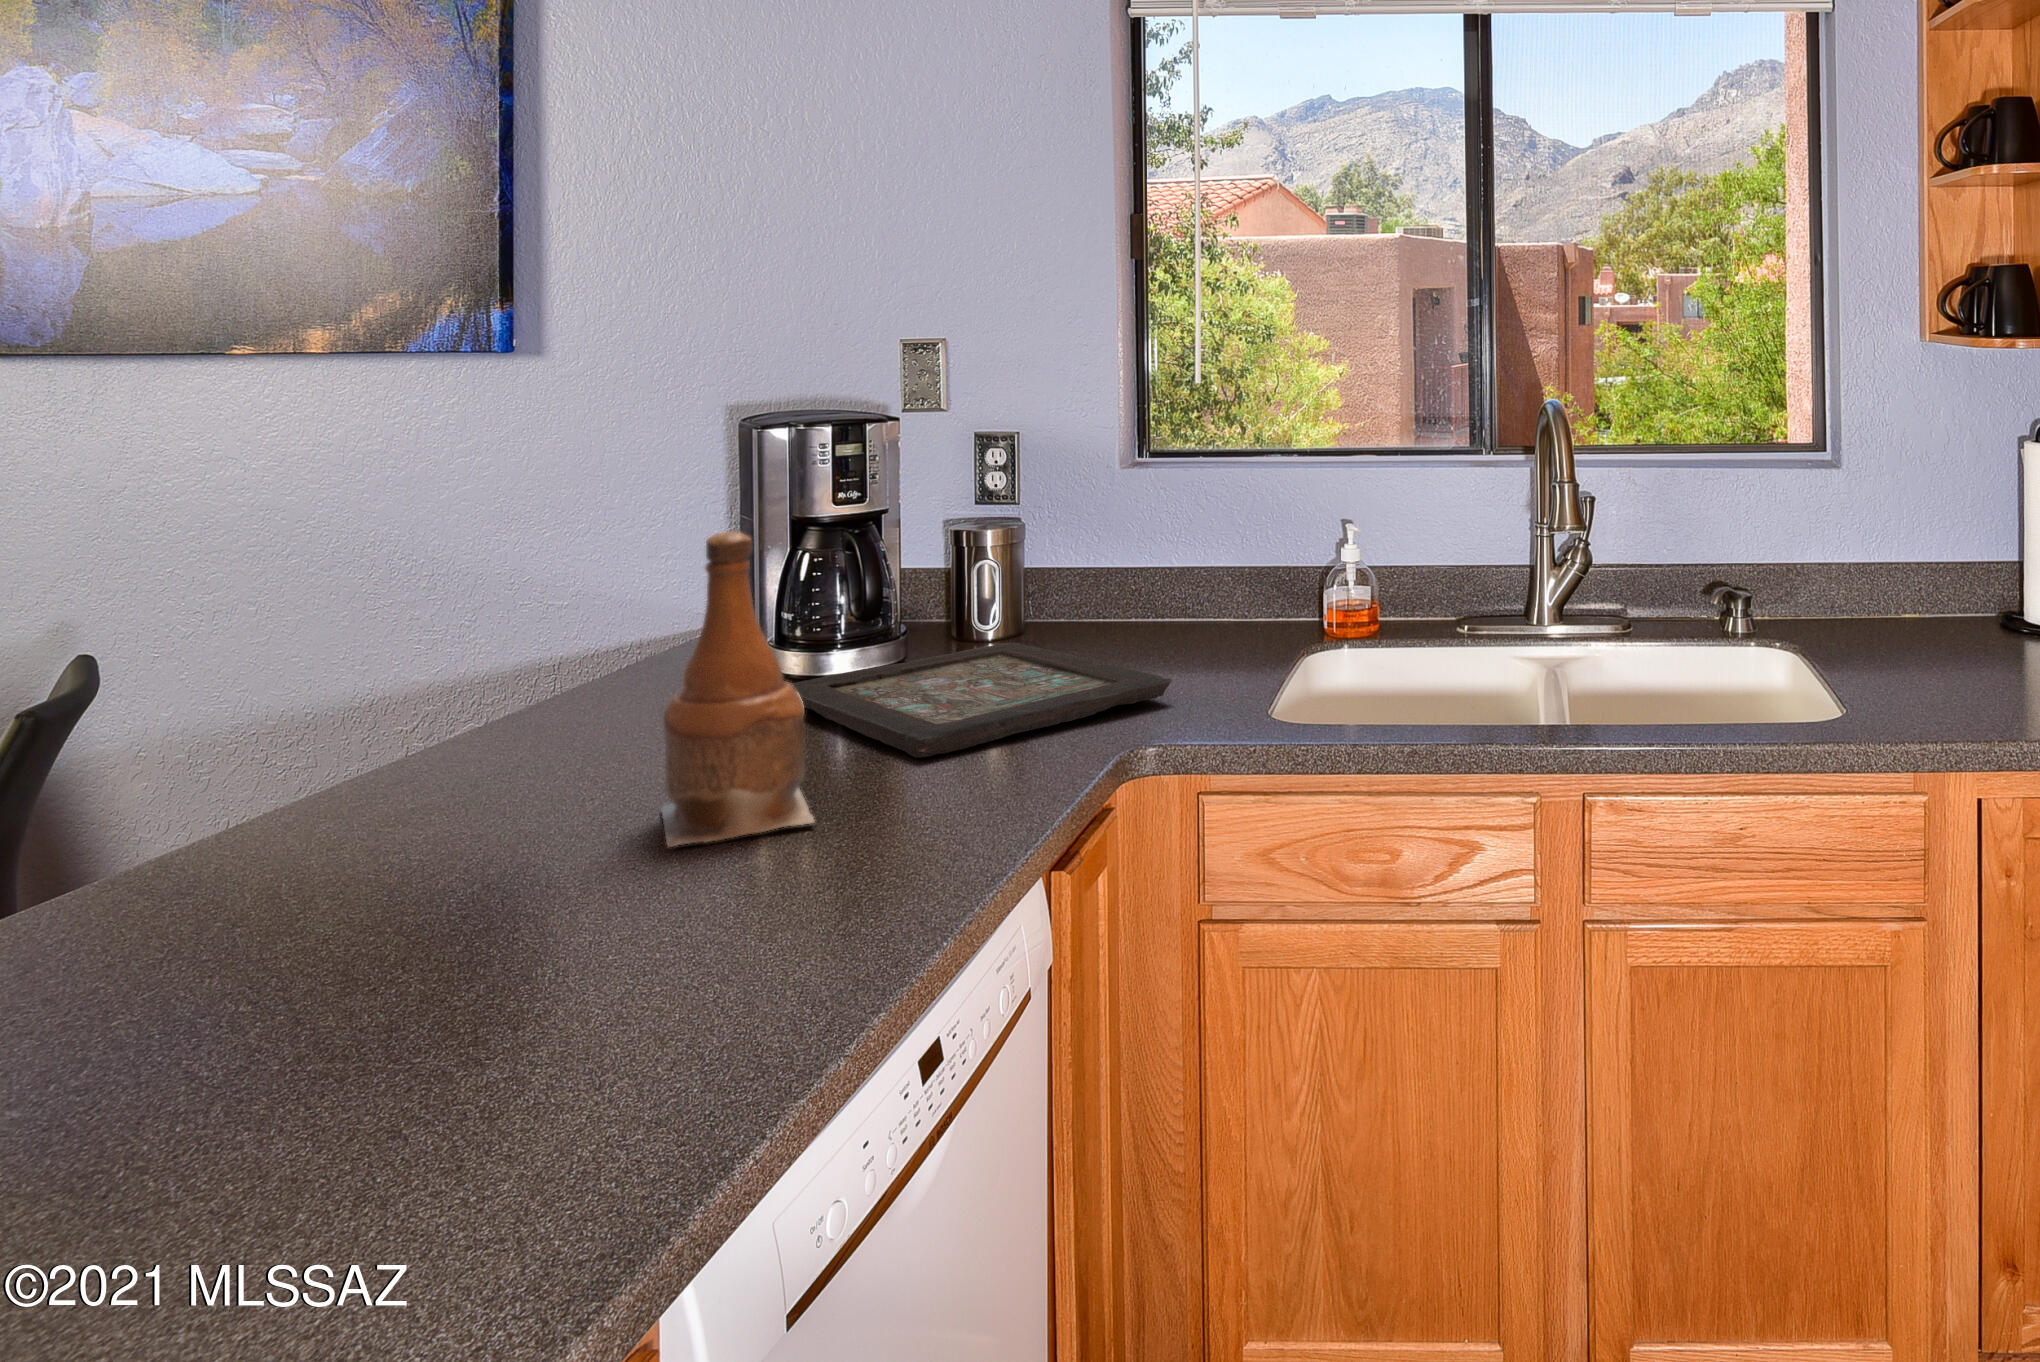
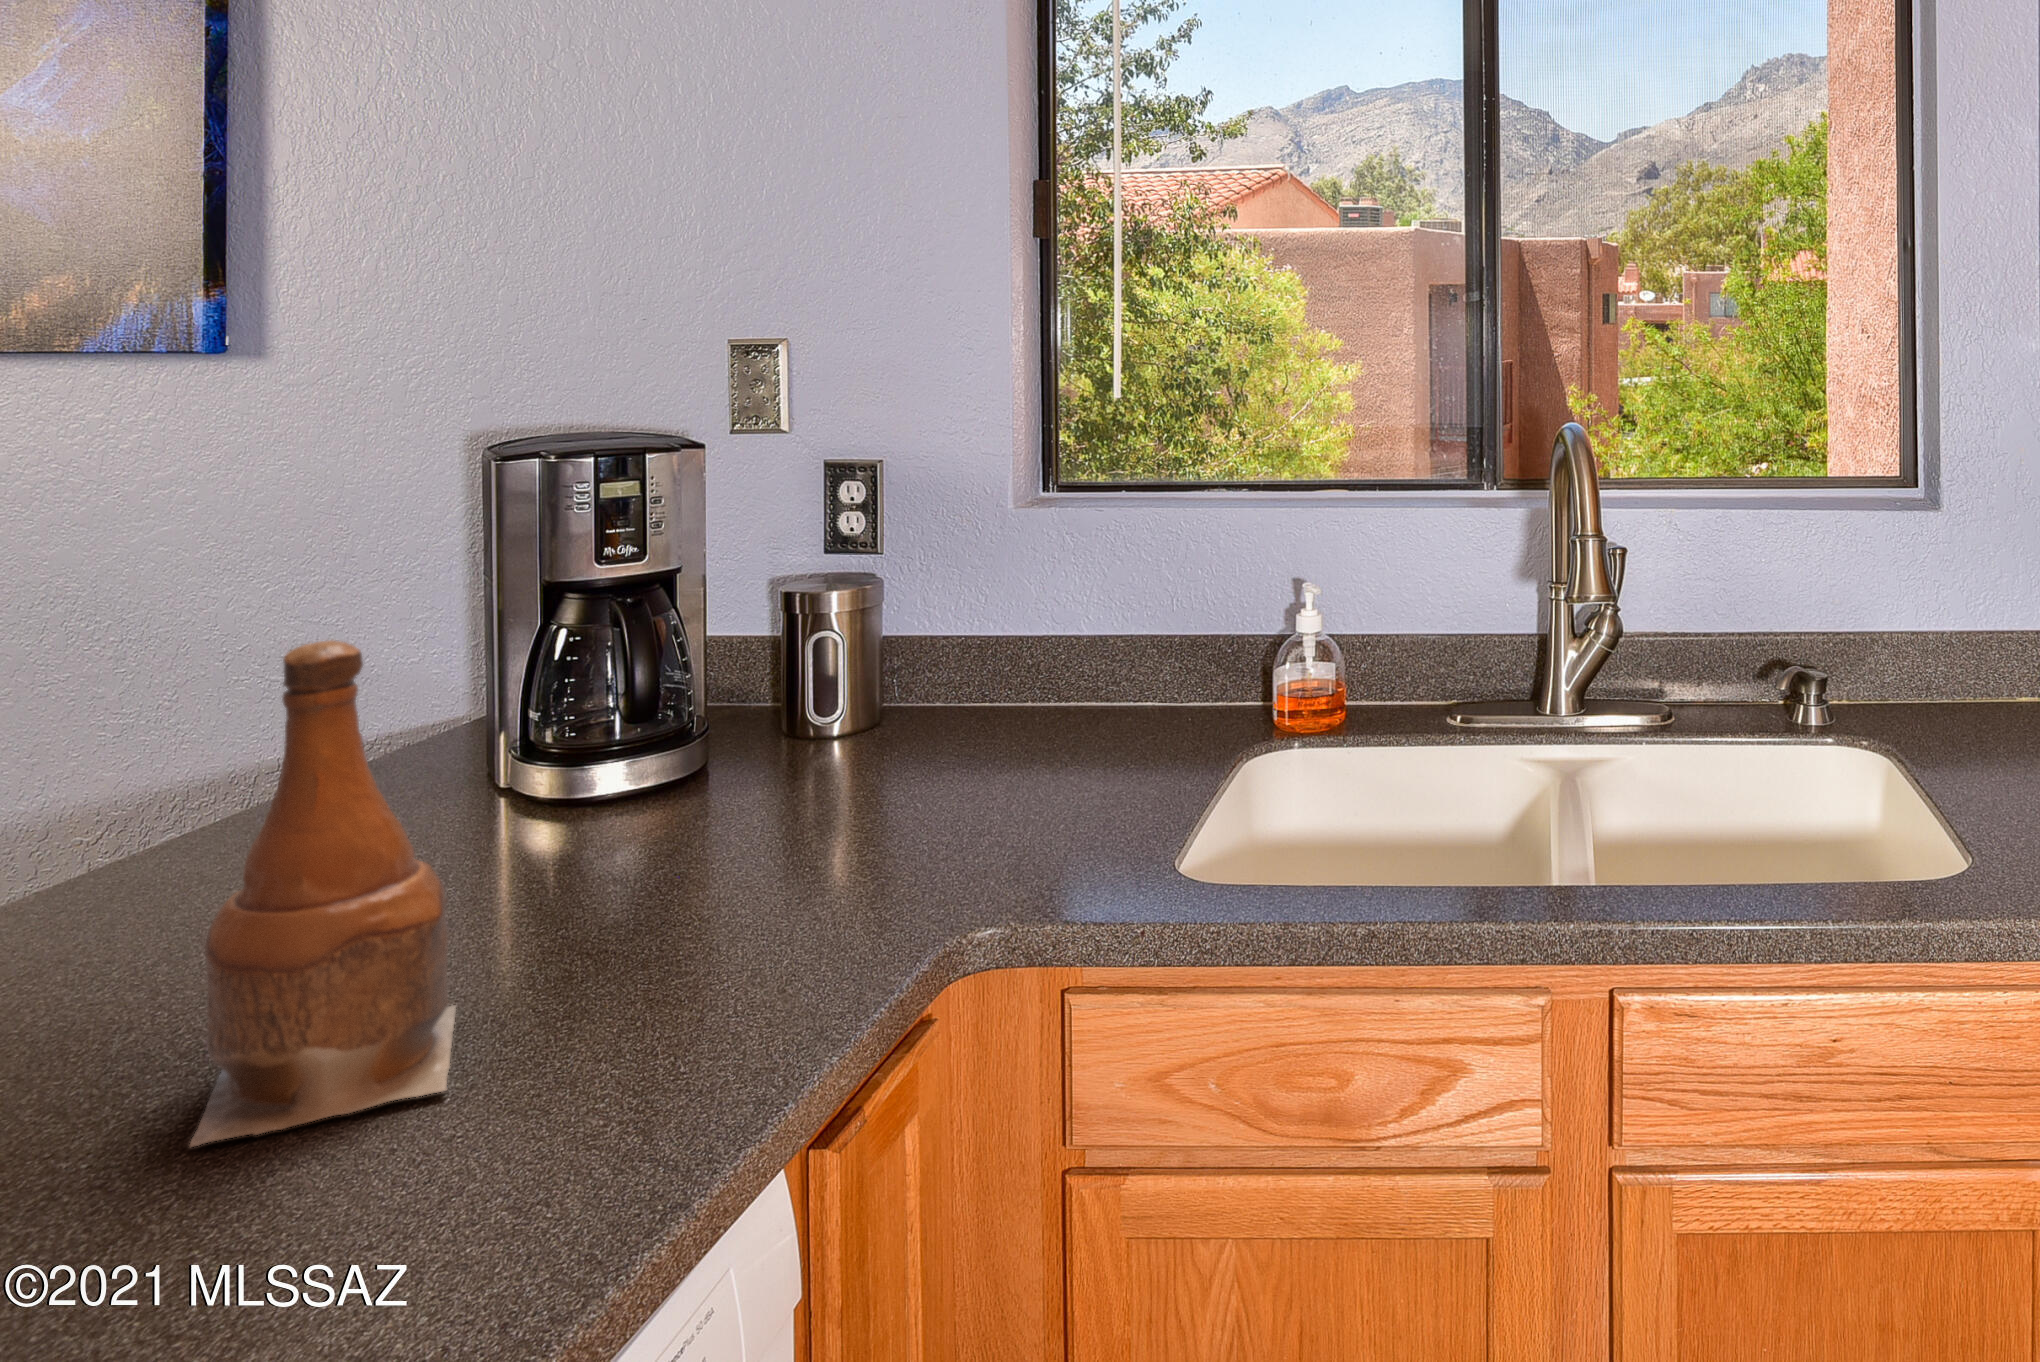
decorative tray: present [791,643,1172,758] -> none [498,744,1046,949]

